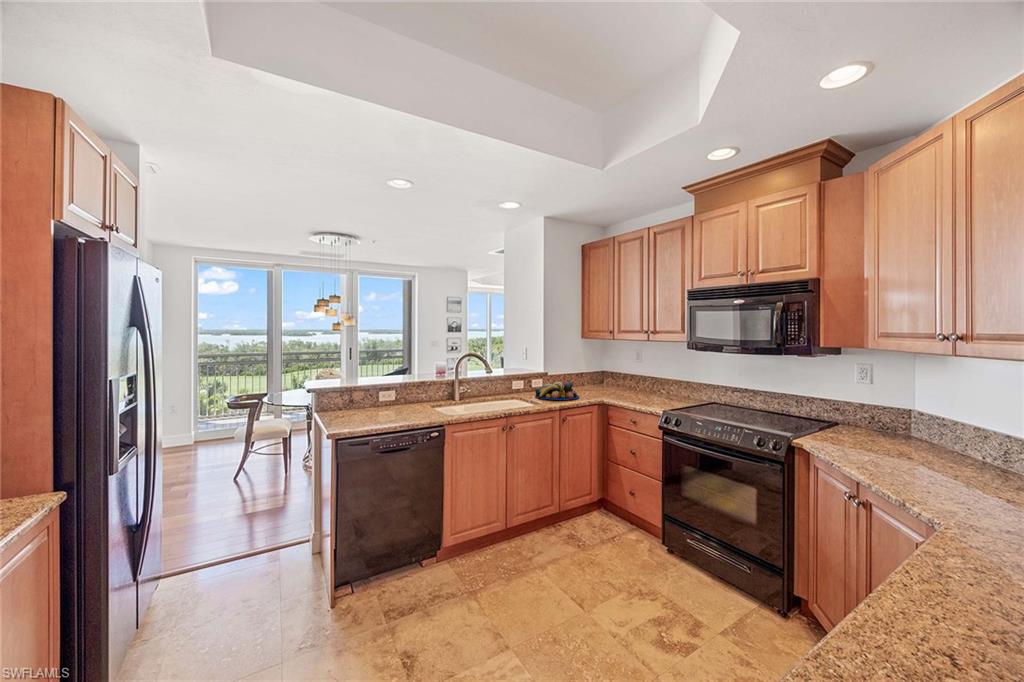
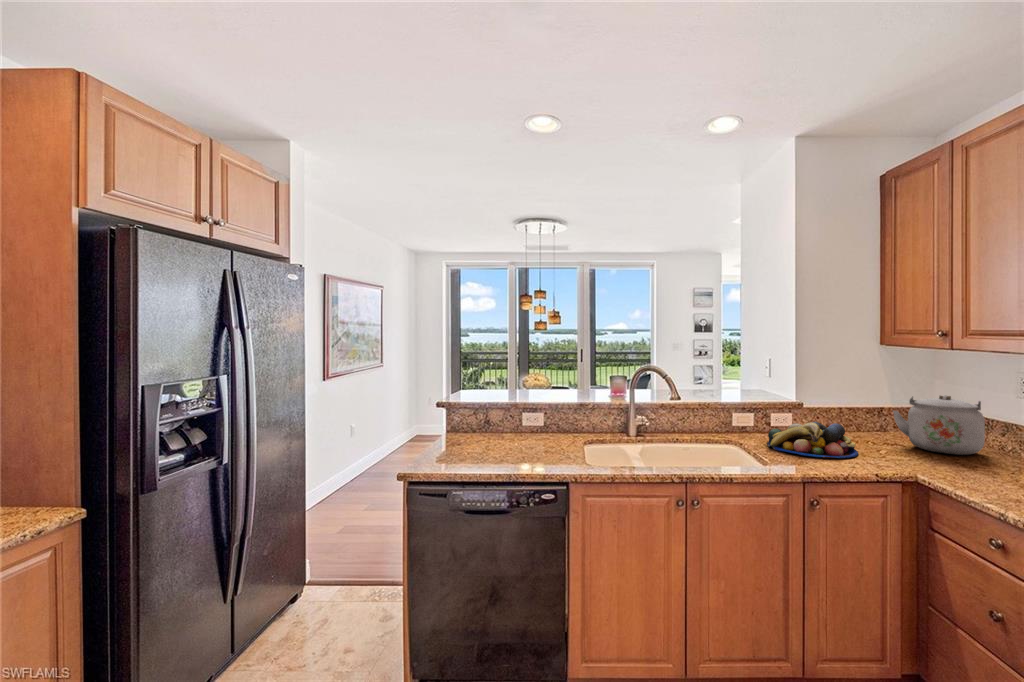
kettle: none [588,363,624,393] -> present [893,395,985,455]

